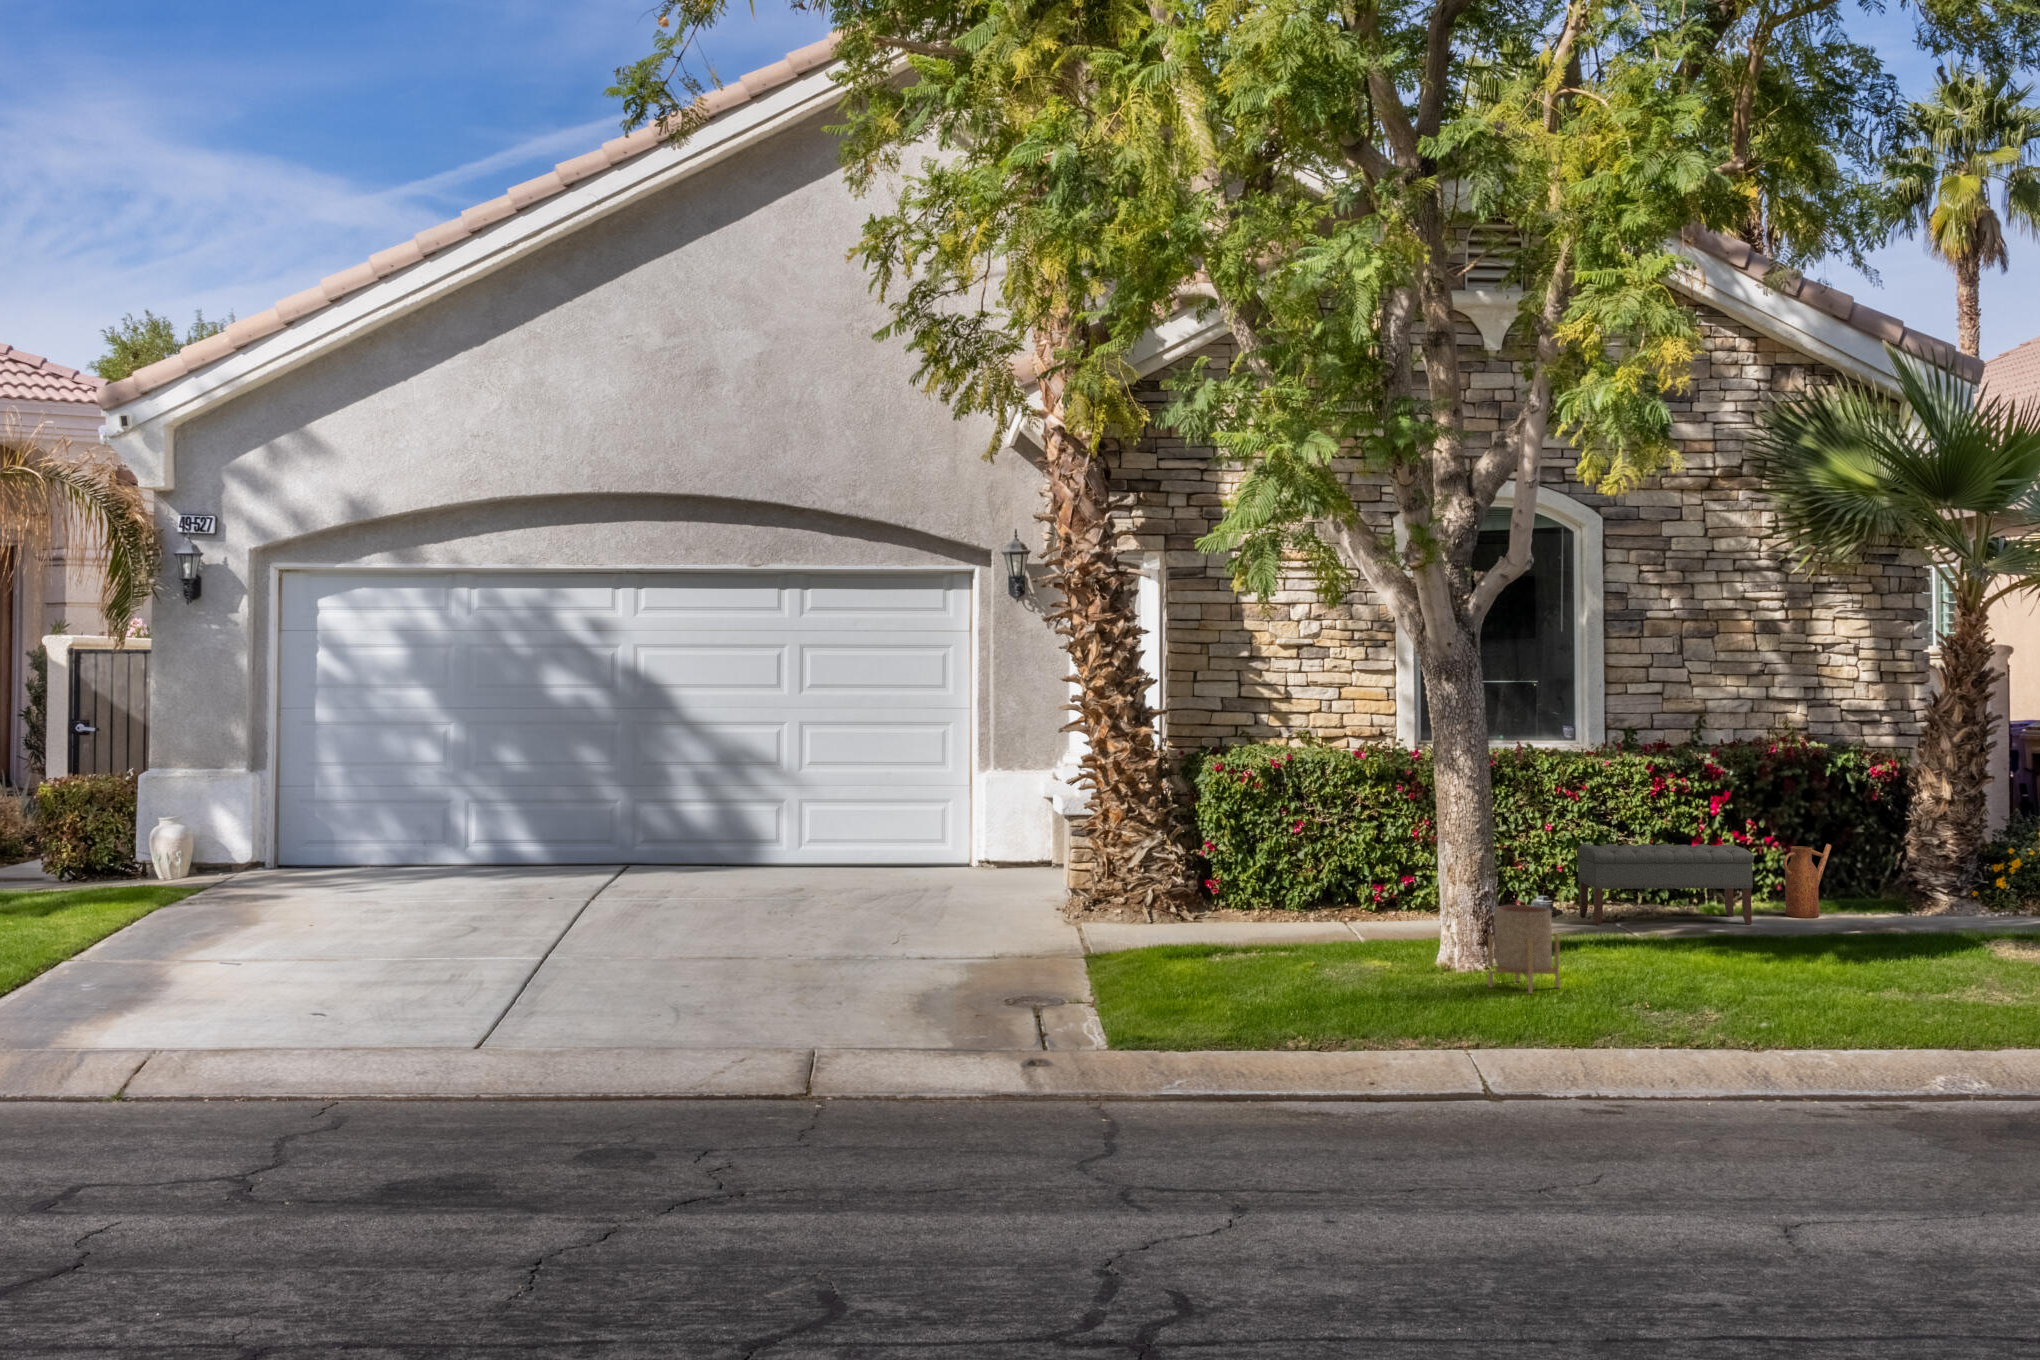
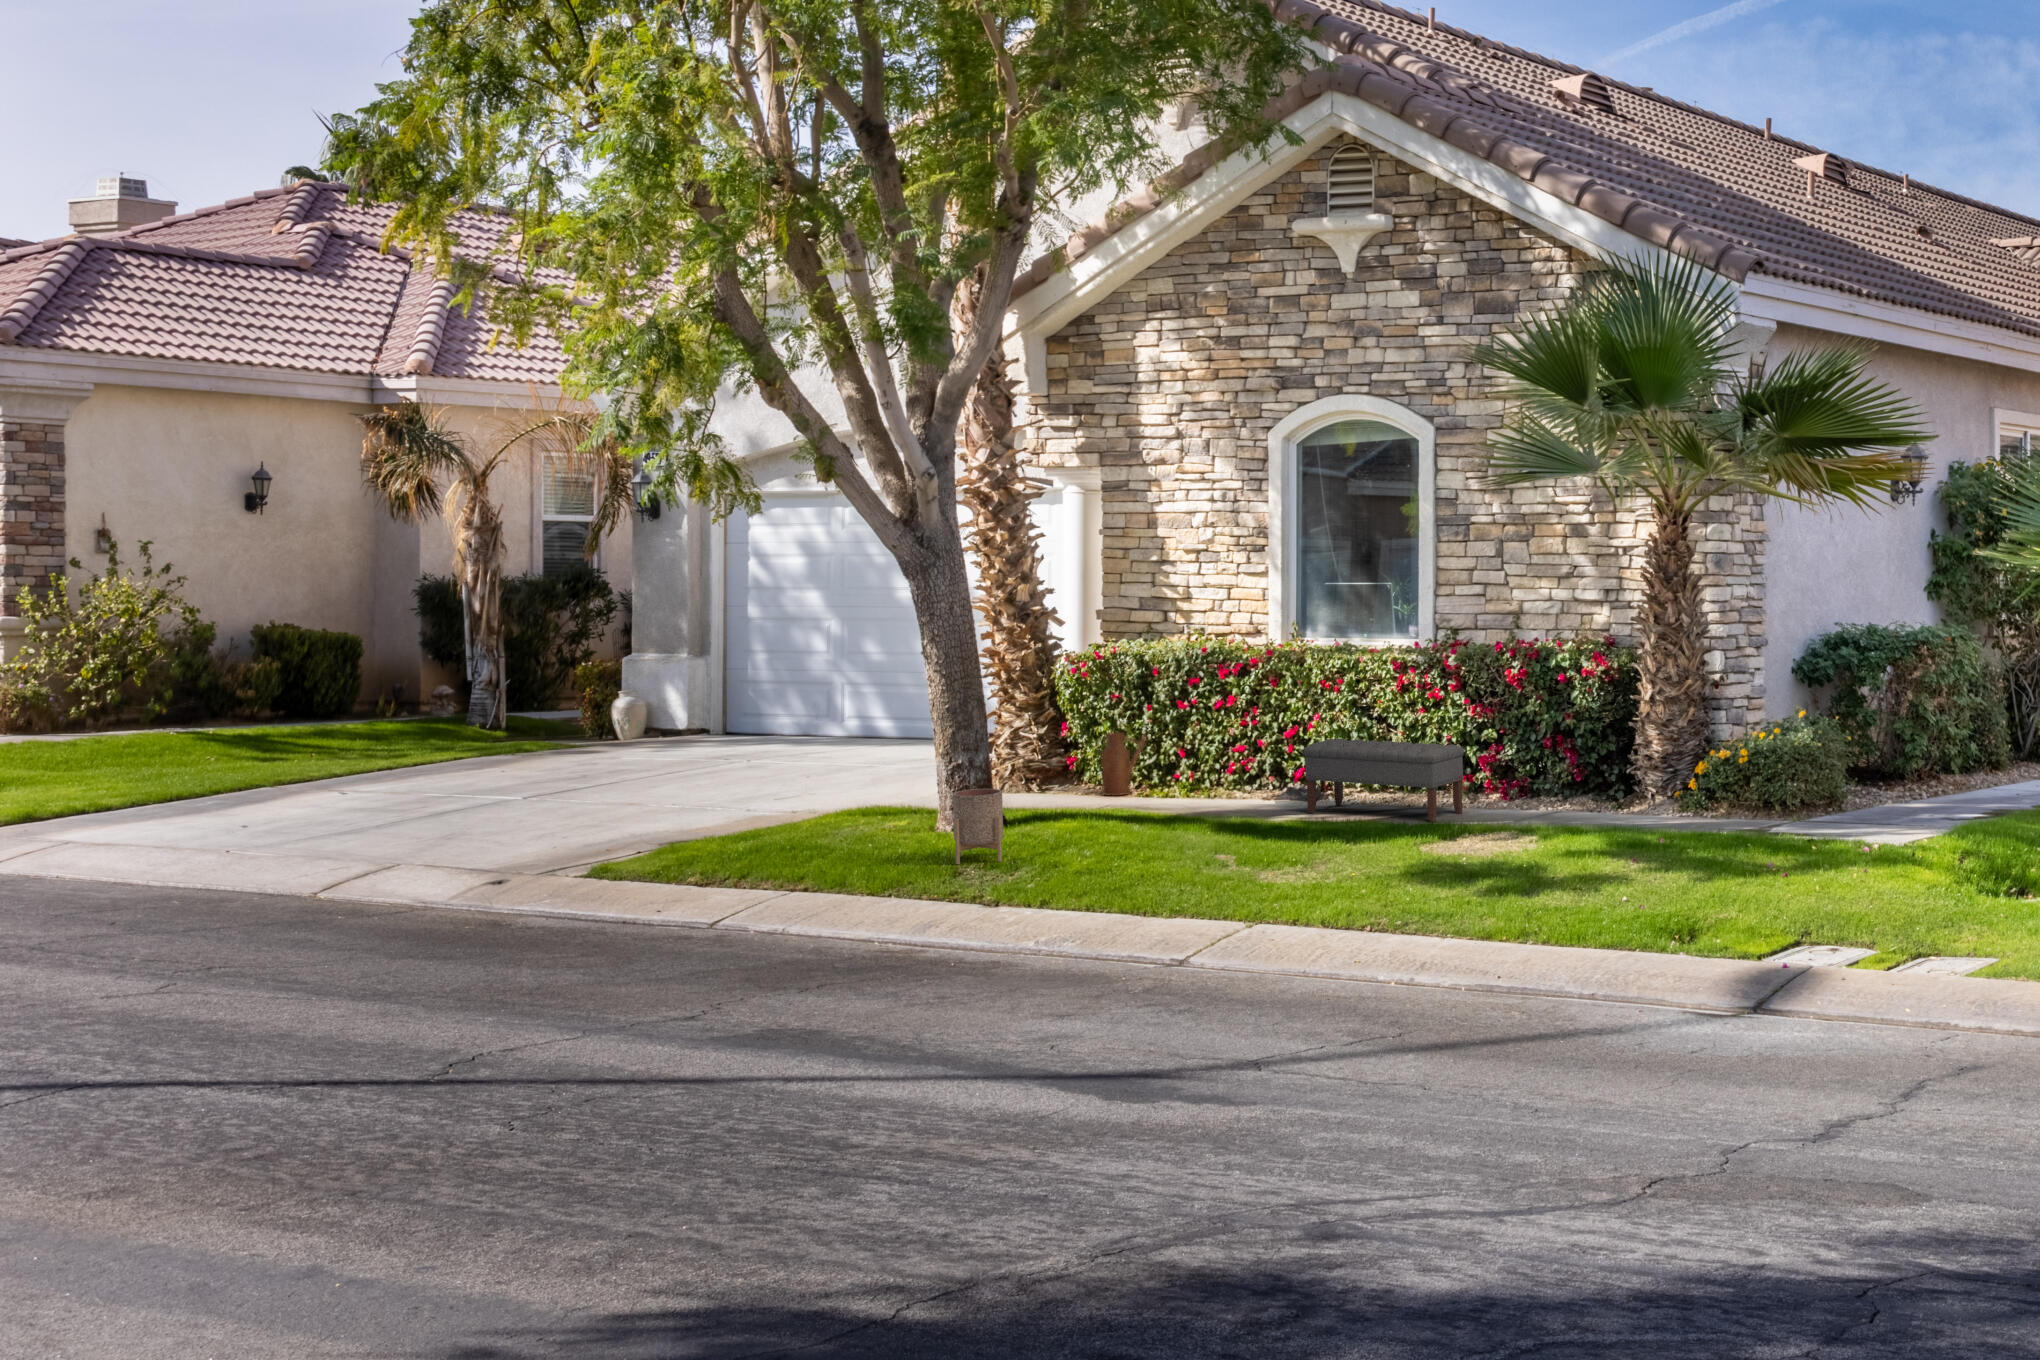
watering can: present [1783,844,1831,918] -> present [1096,732,1147,796]

